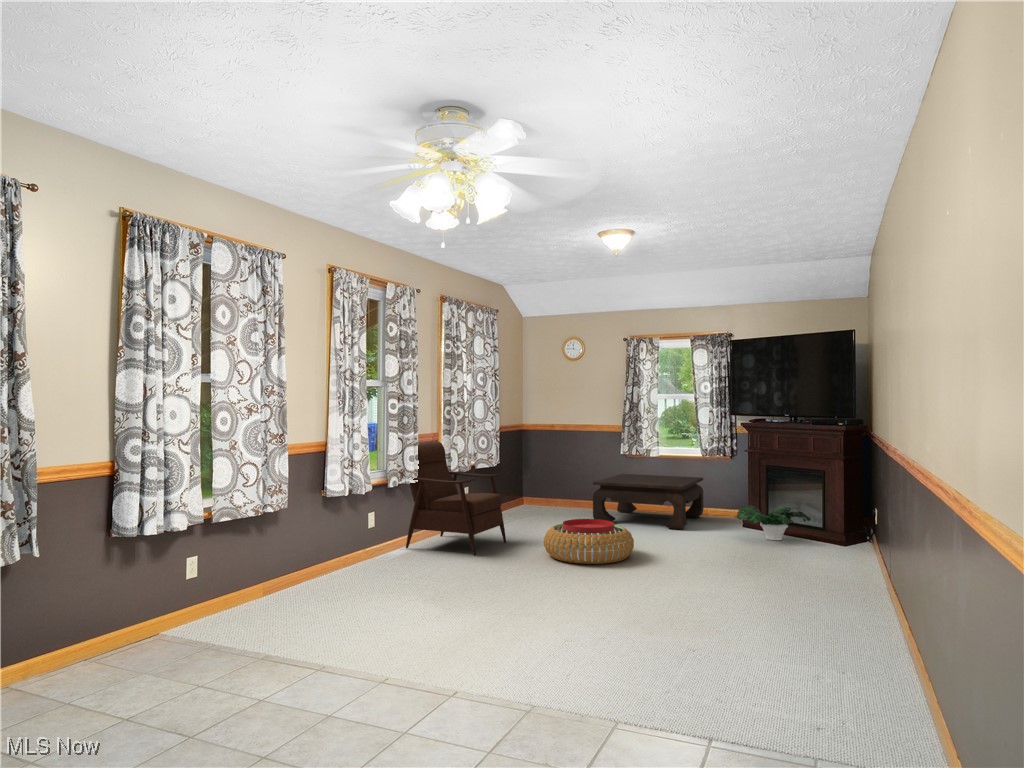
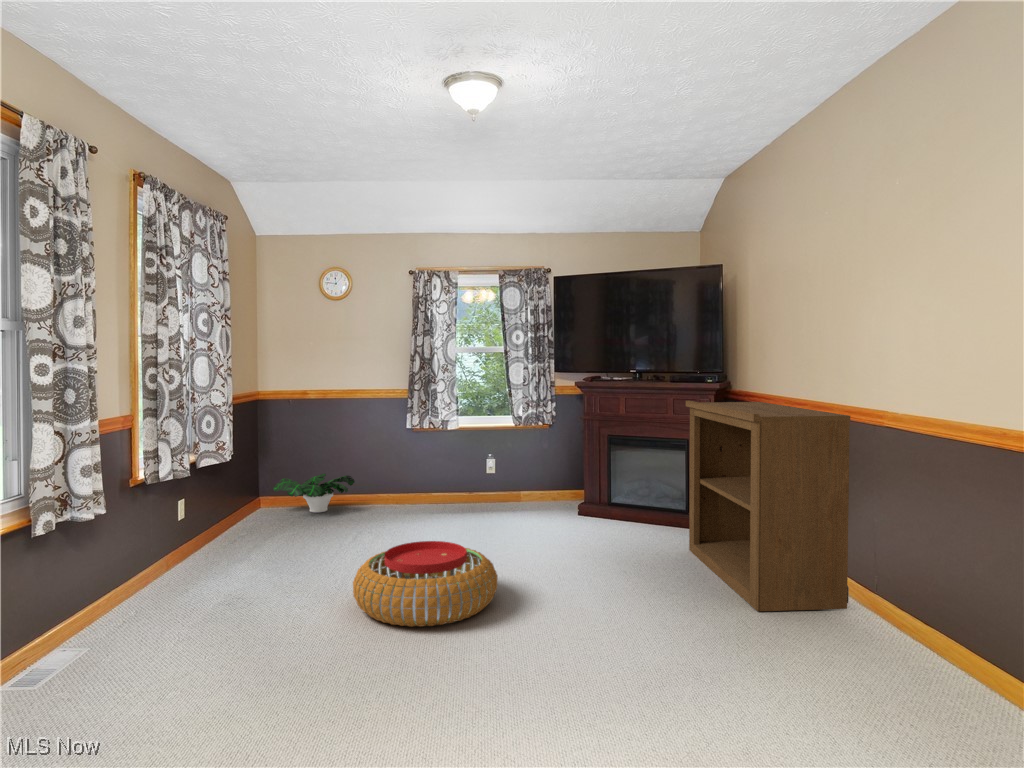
bookshelf: none [801,435,883,591] -> present [686,401,850,611]
armchair: present [406,441,506,555] -> none [69,430,274,642]
coffee table: present [593,474,704,529] -> none [384,453,513,529]
potted plant: present [737,506,811,540] -> present [273,474,355,513]

